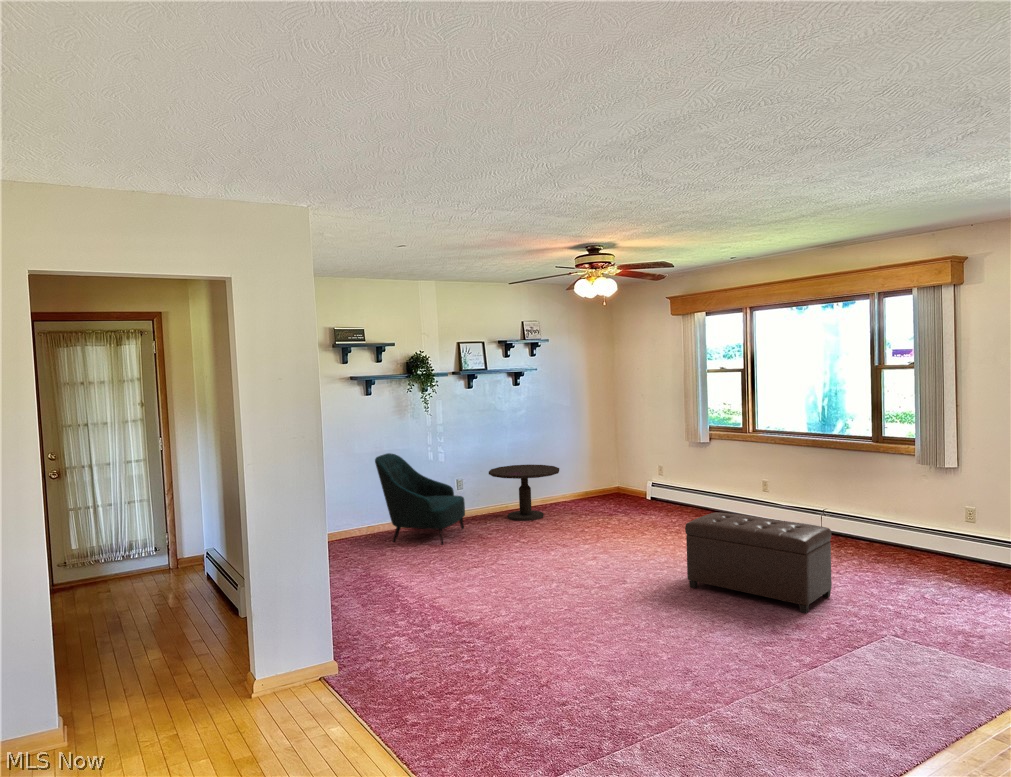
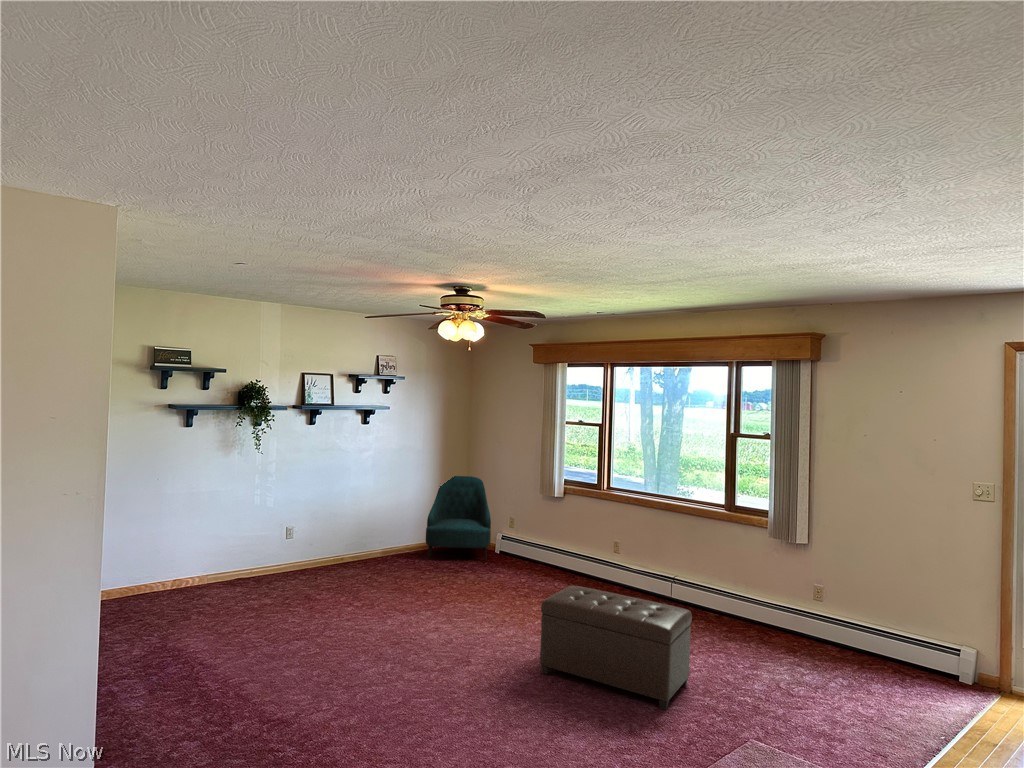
armchair: present [375,453,465,544] -> present [426,476,491,561]
side table: present [489,465,559,521] -> none [326,512,406,577]

